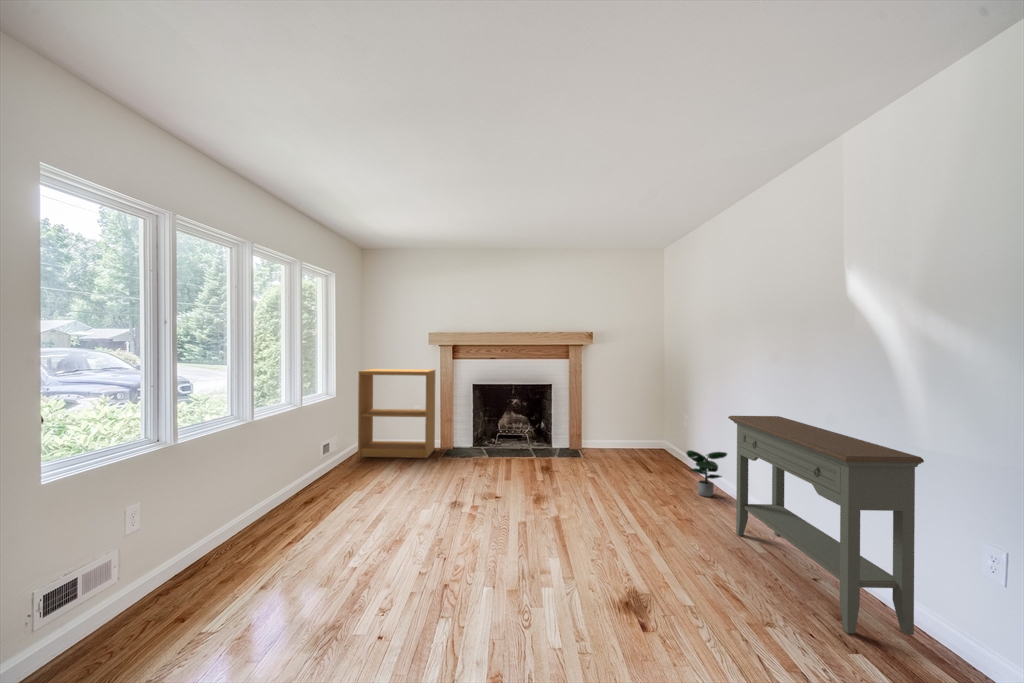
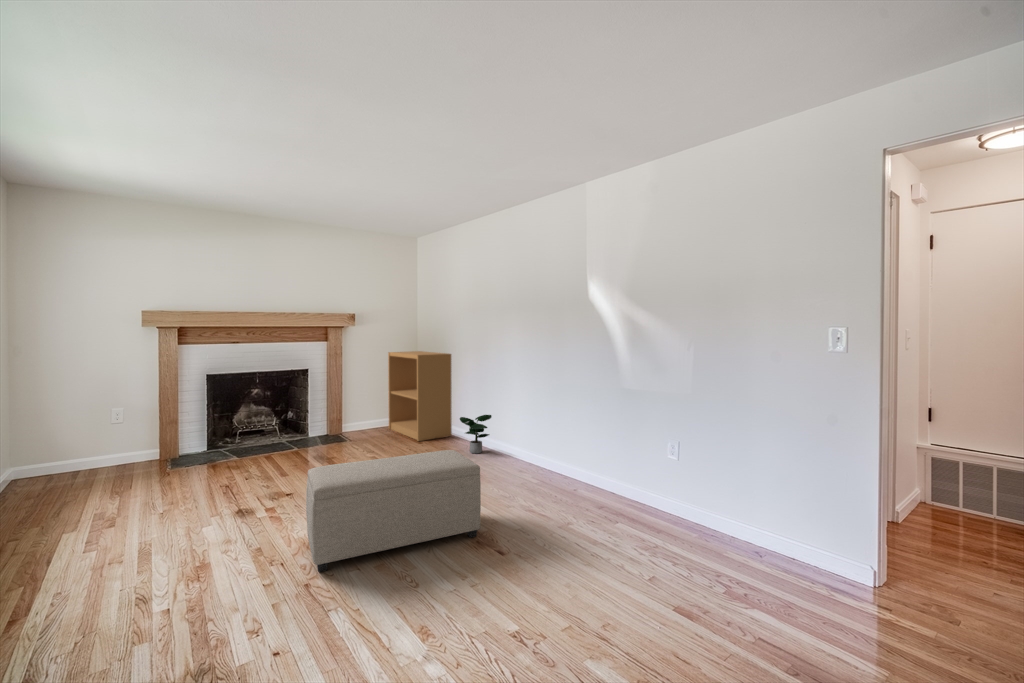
bookshelf: present [358,369,435,458] -> present [388,351,452,441]
console table: present [728,416,924,635] -> none [509,379,647,515]
ottoman: none [458,478,634,595] -> present [306,450,481,572]

